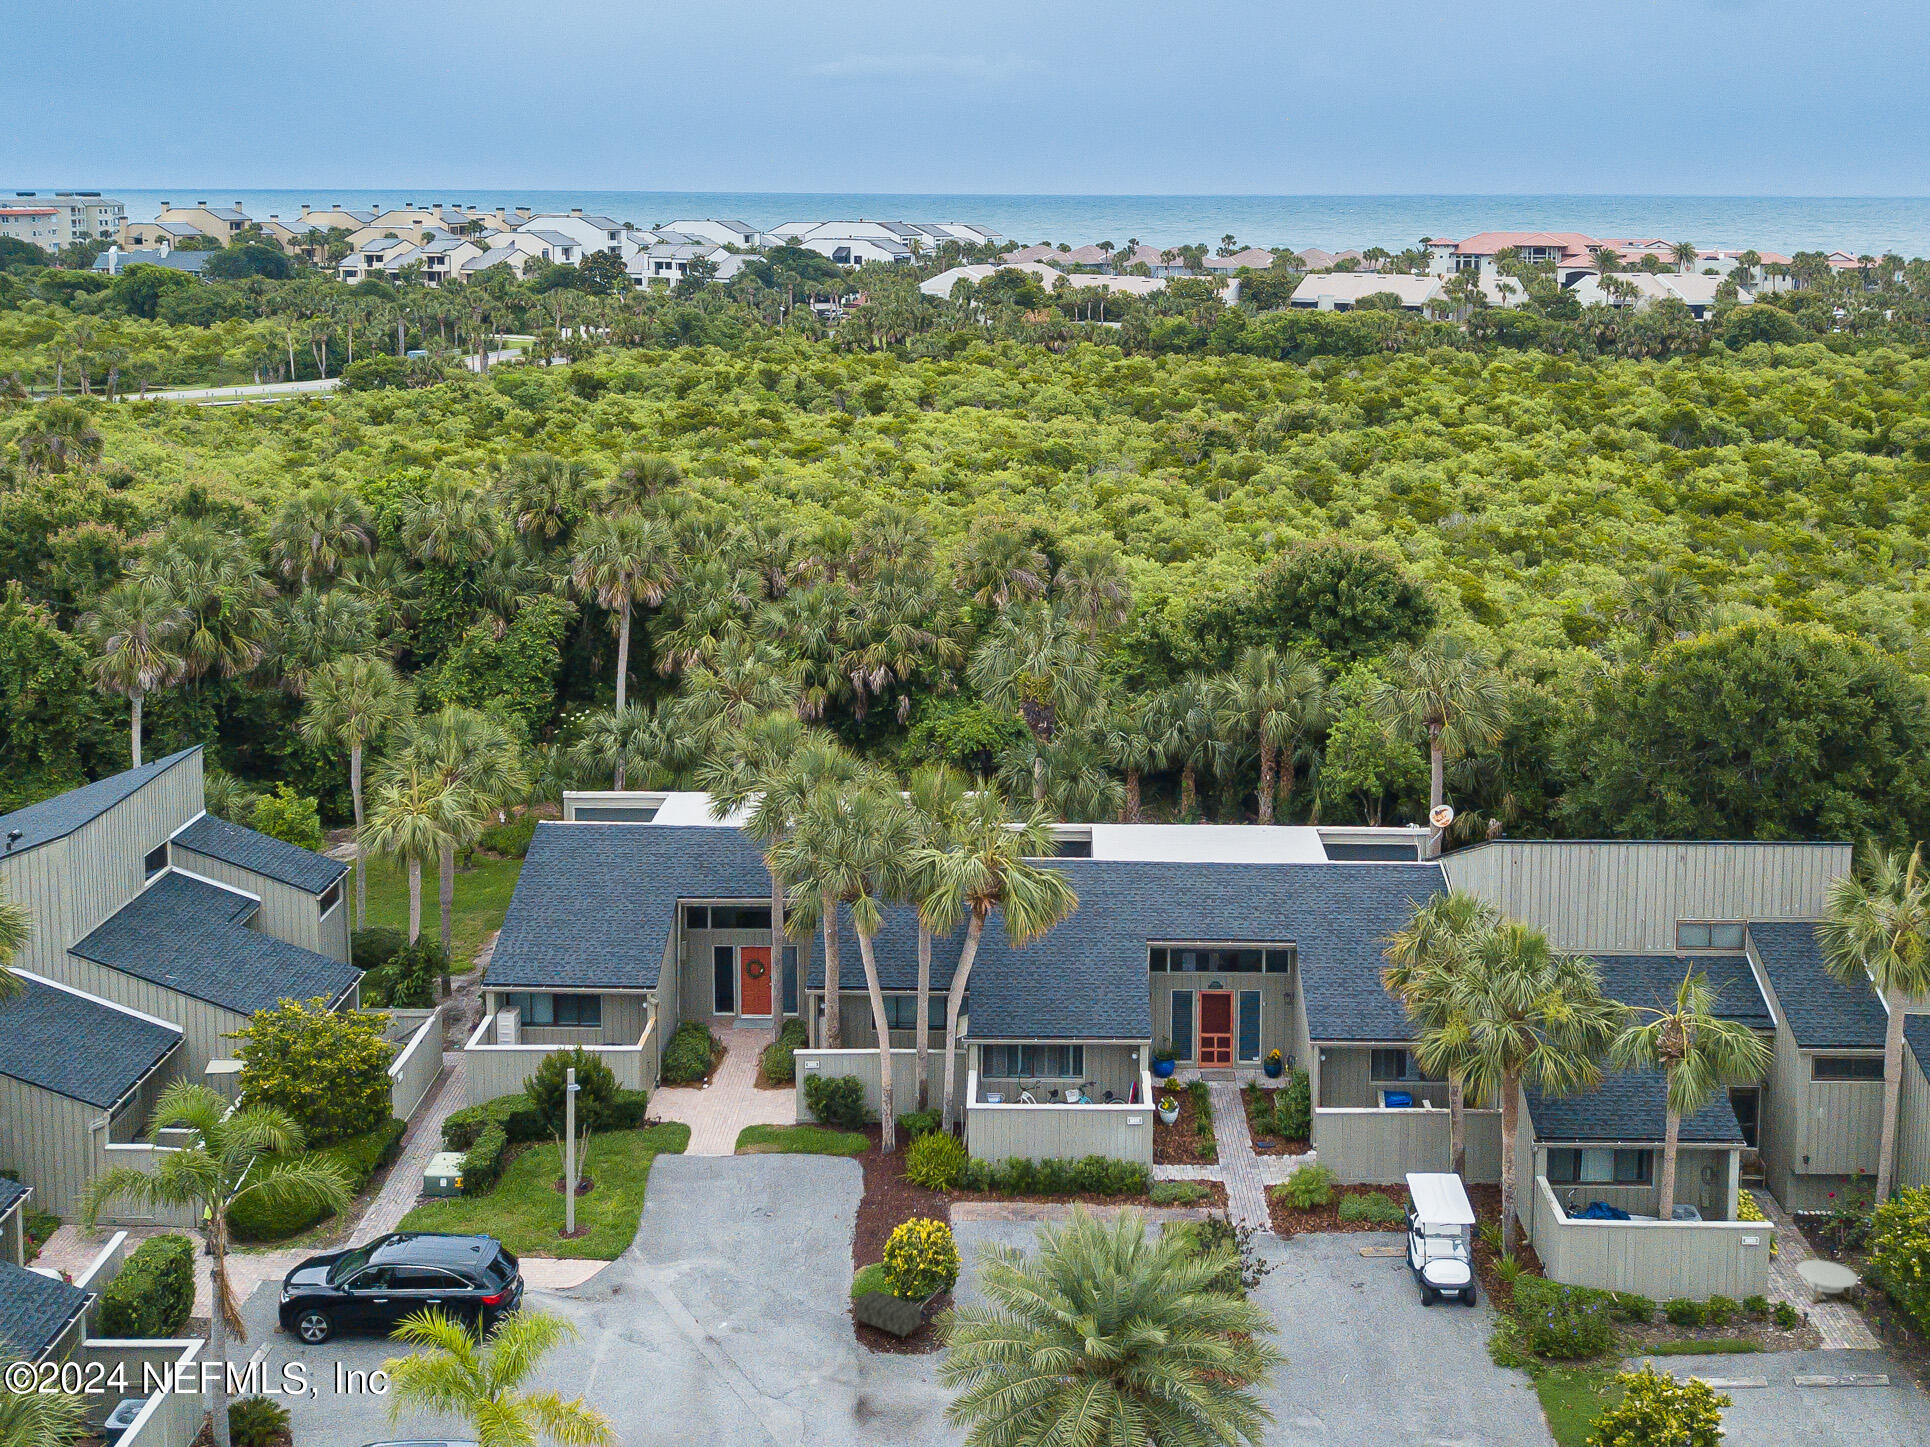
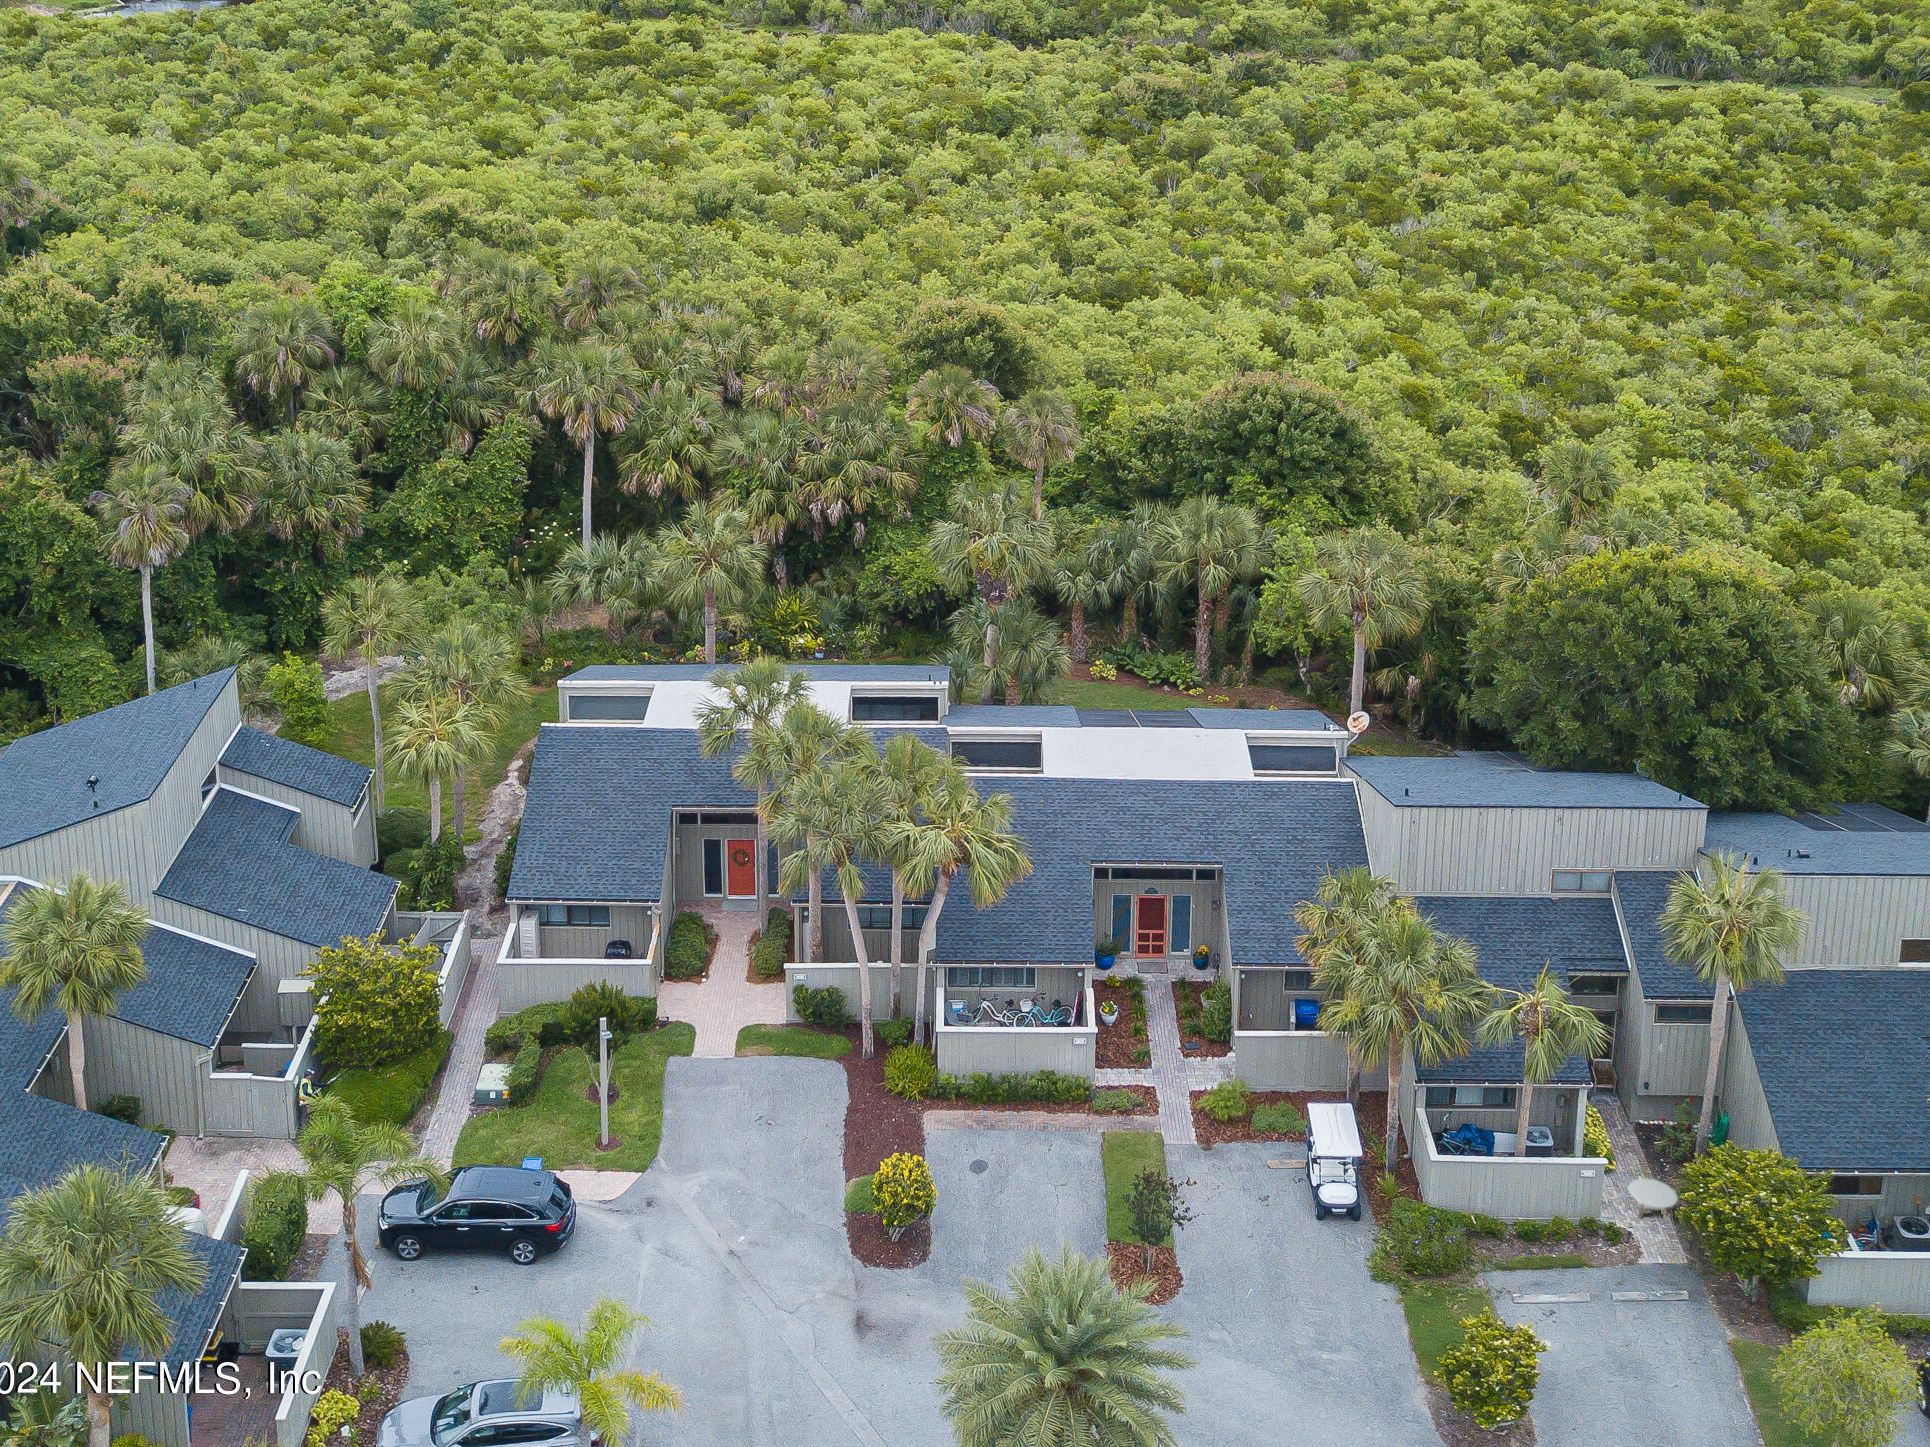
bench: present [856,1290,921,1343] -> none [851,1212,904,1260]

